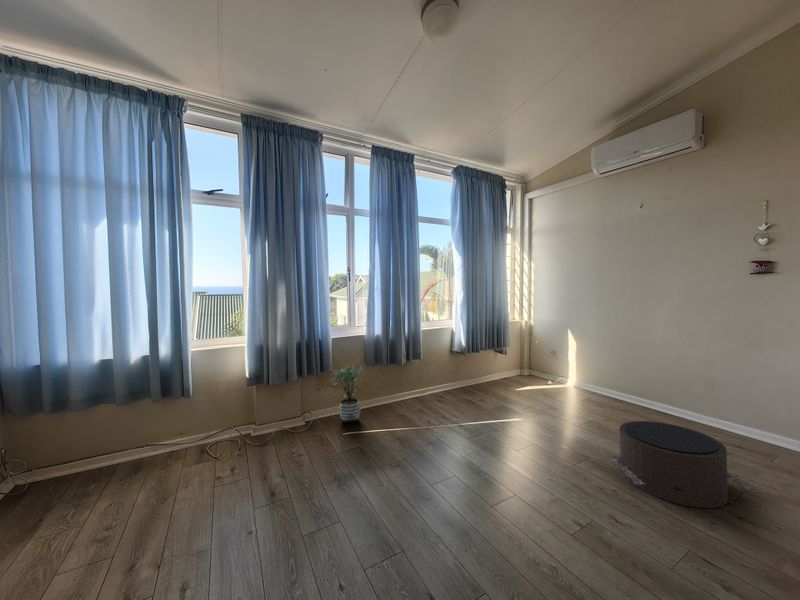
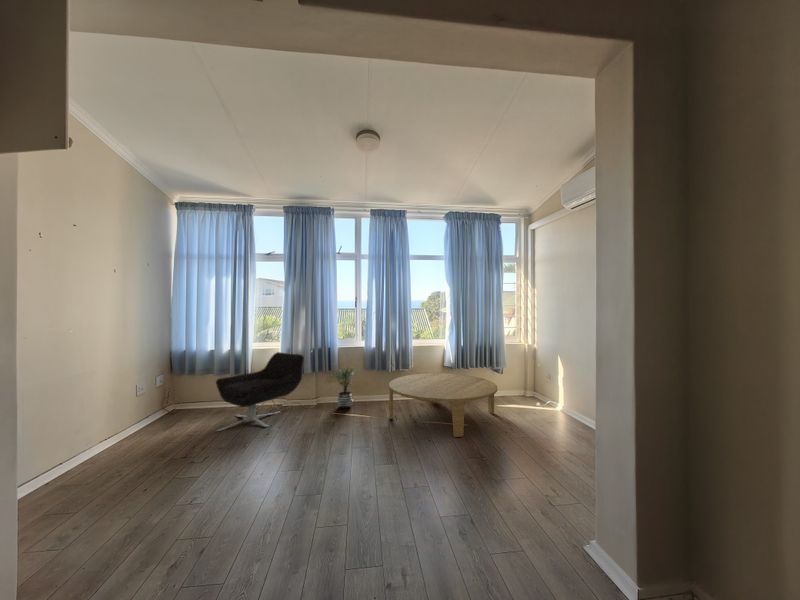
lounge chair: none [136,352,300,510] -> present [216,352,304,431]
coffee table: none [414,360,550,434] -> present [389,373,497,437]
pouf: present [610,421,759,508] -> none [465,434,559,507]

